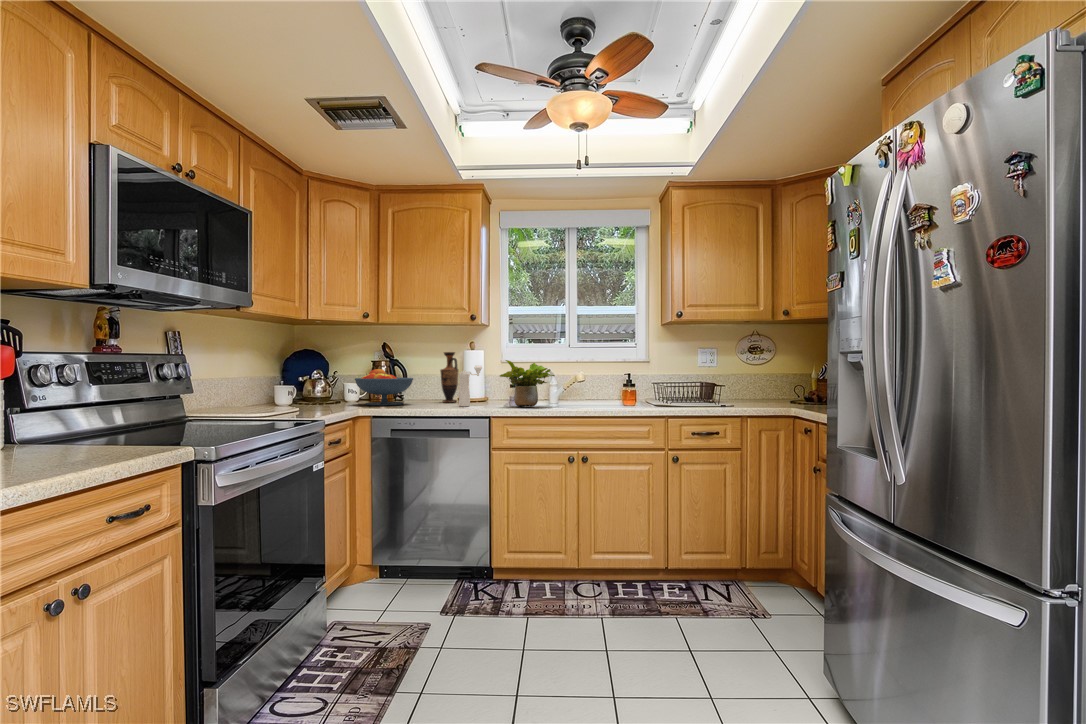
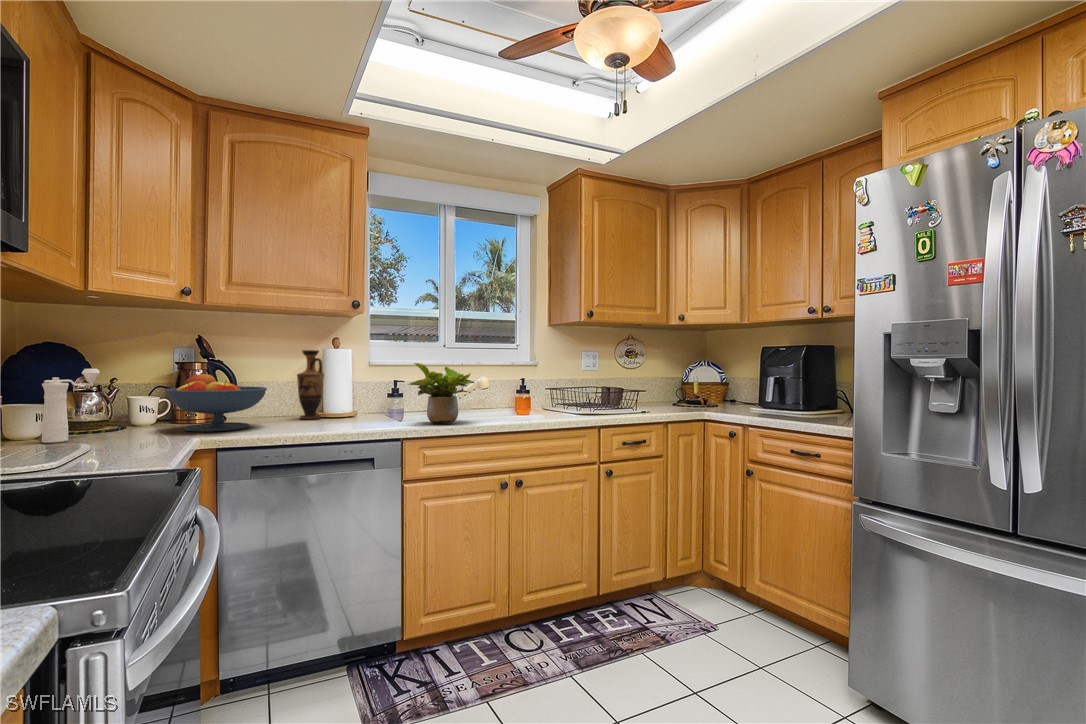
pepper mill: present [459,365,482,406] -> present [42,369,100,443]

